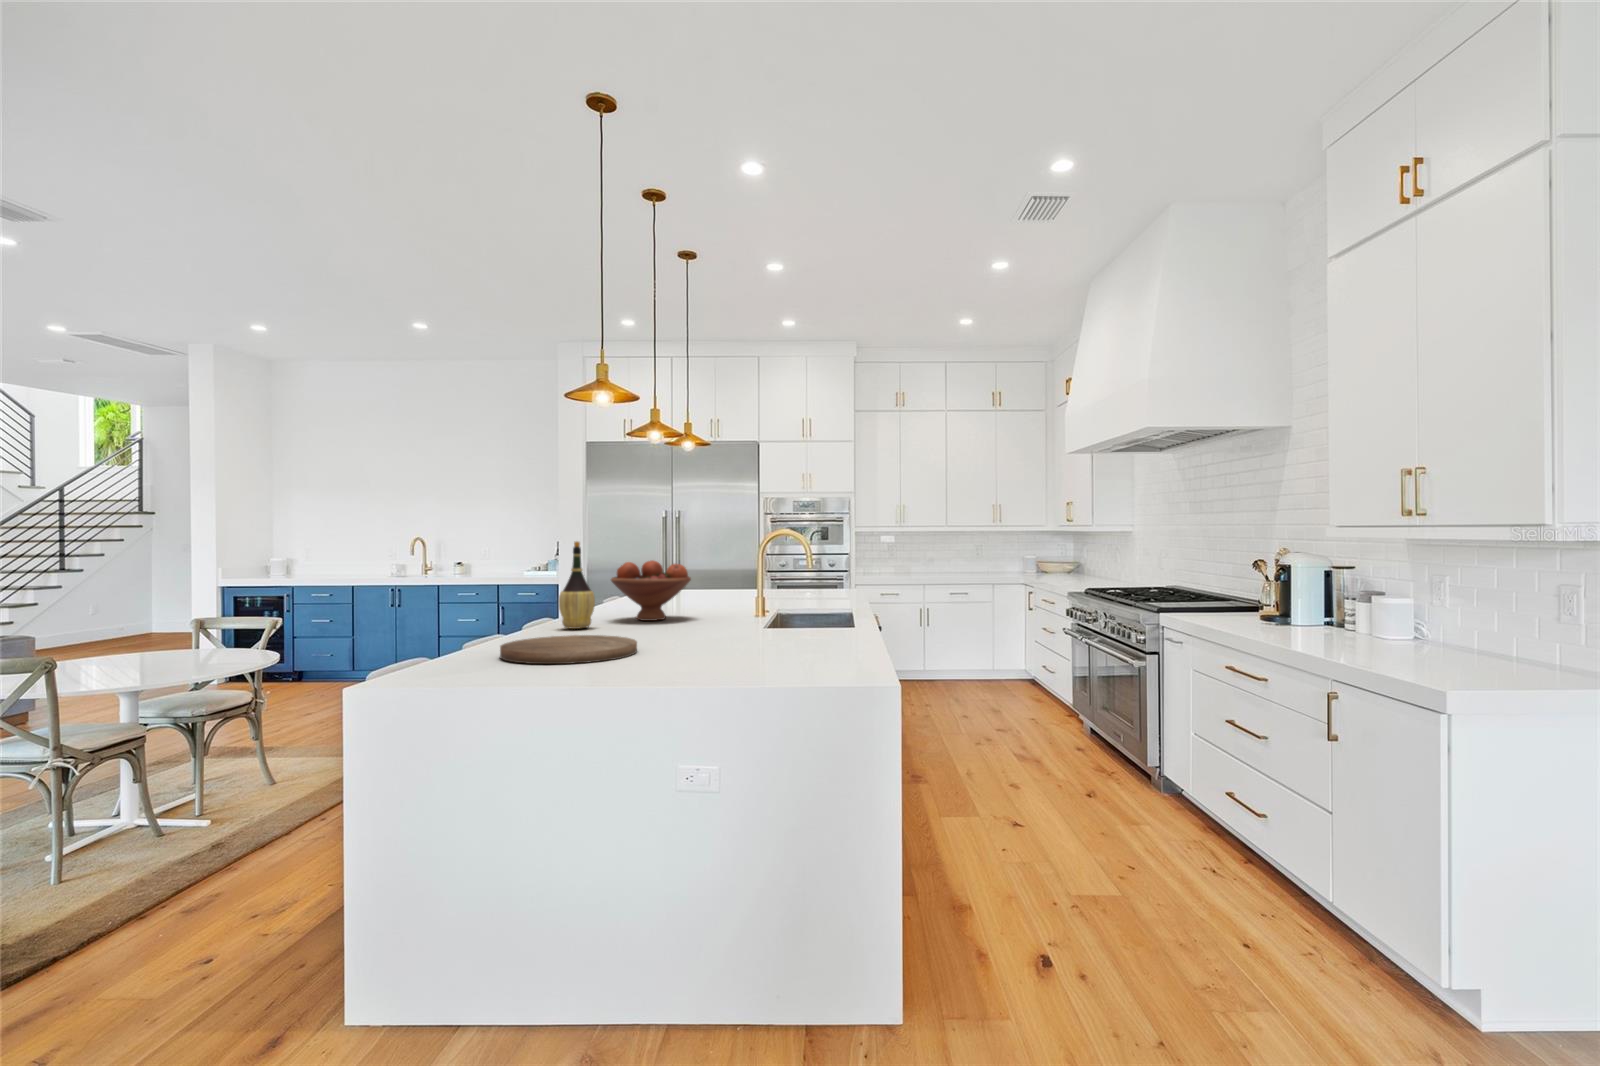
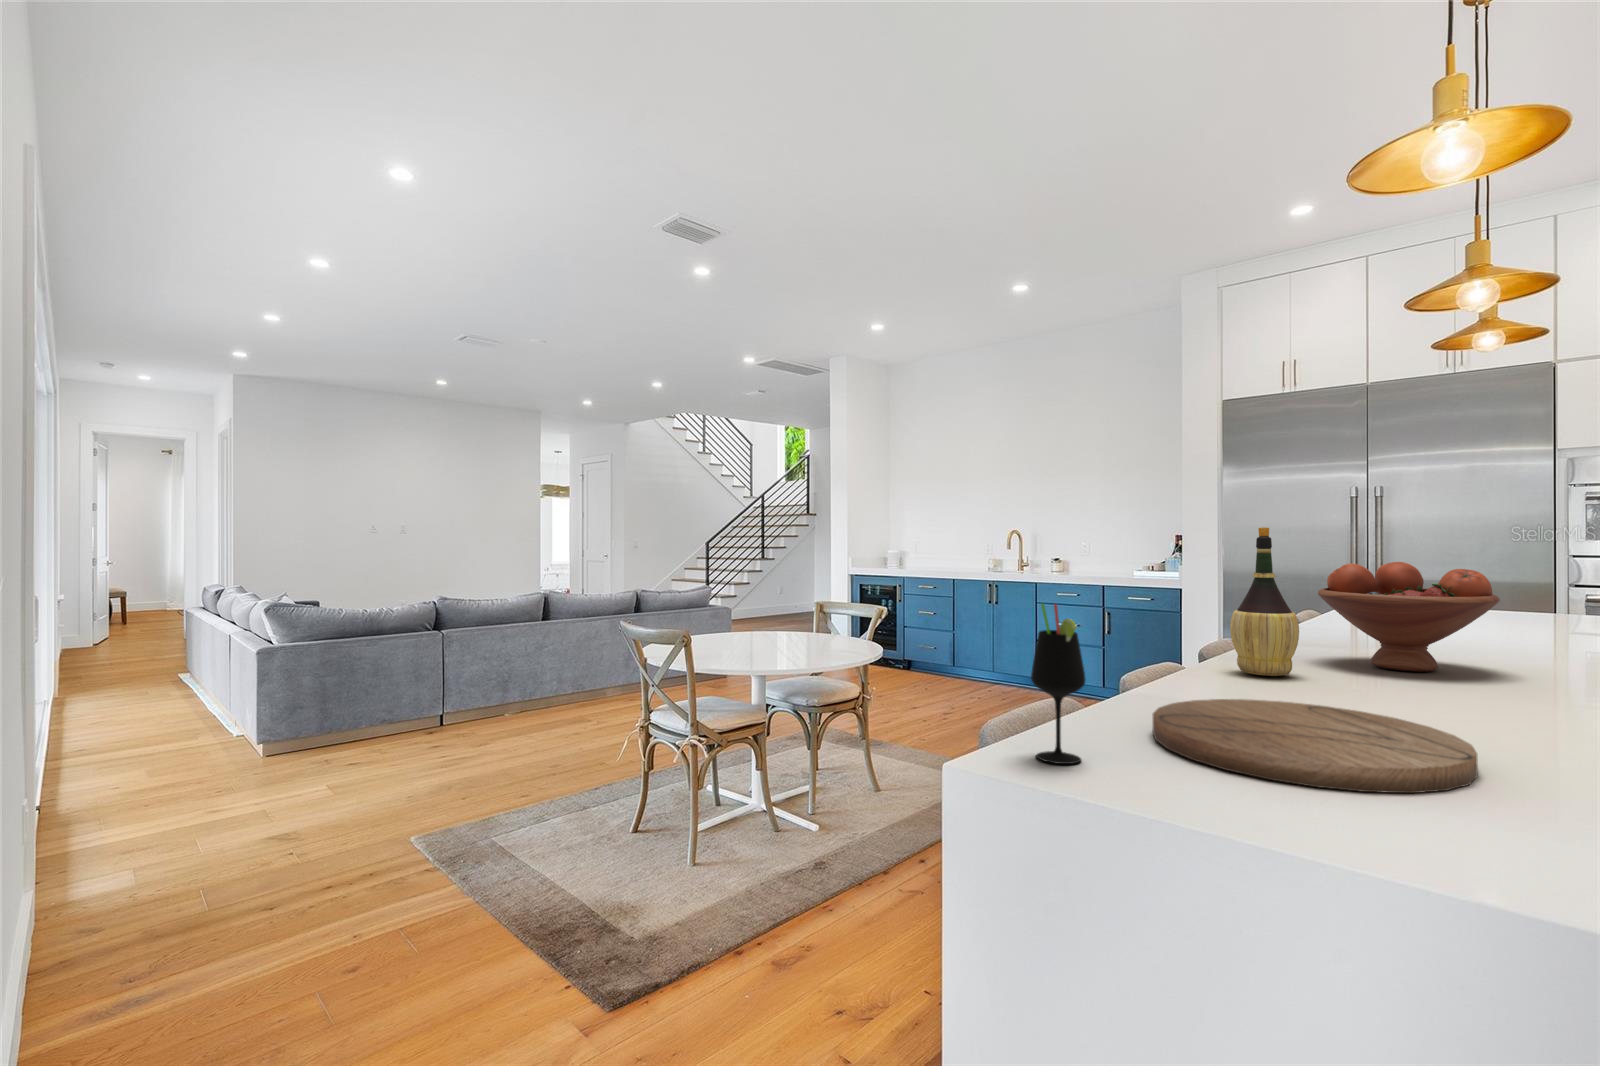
wine glass: none [430,586,461,672] -> present [1031,603,1086,764]

